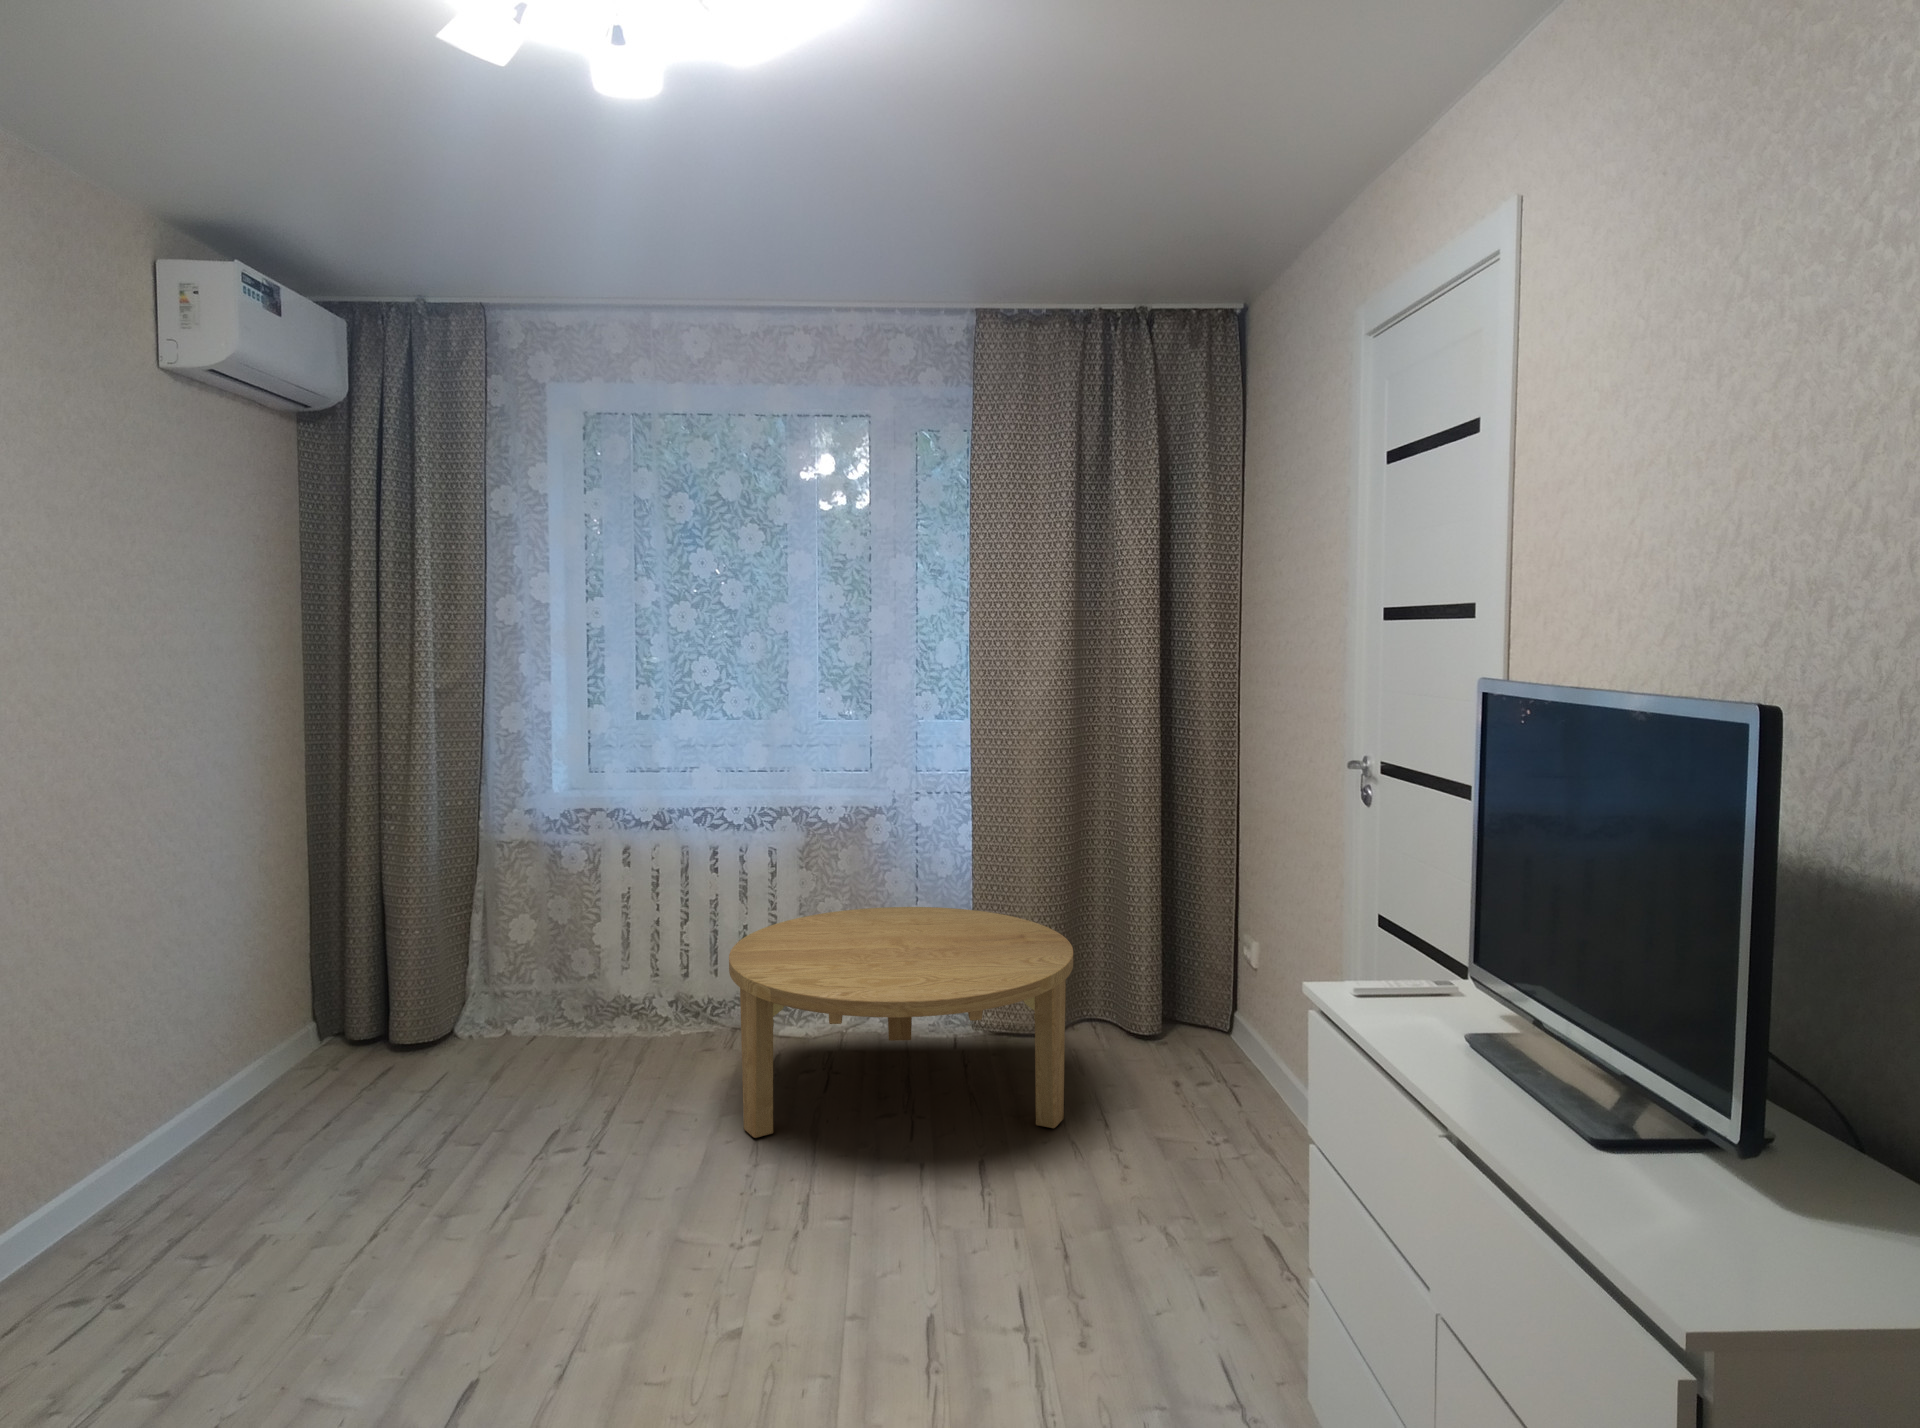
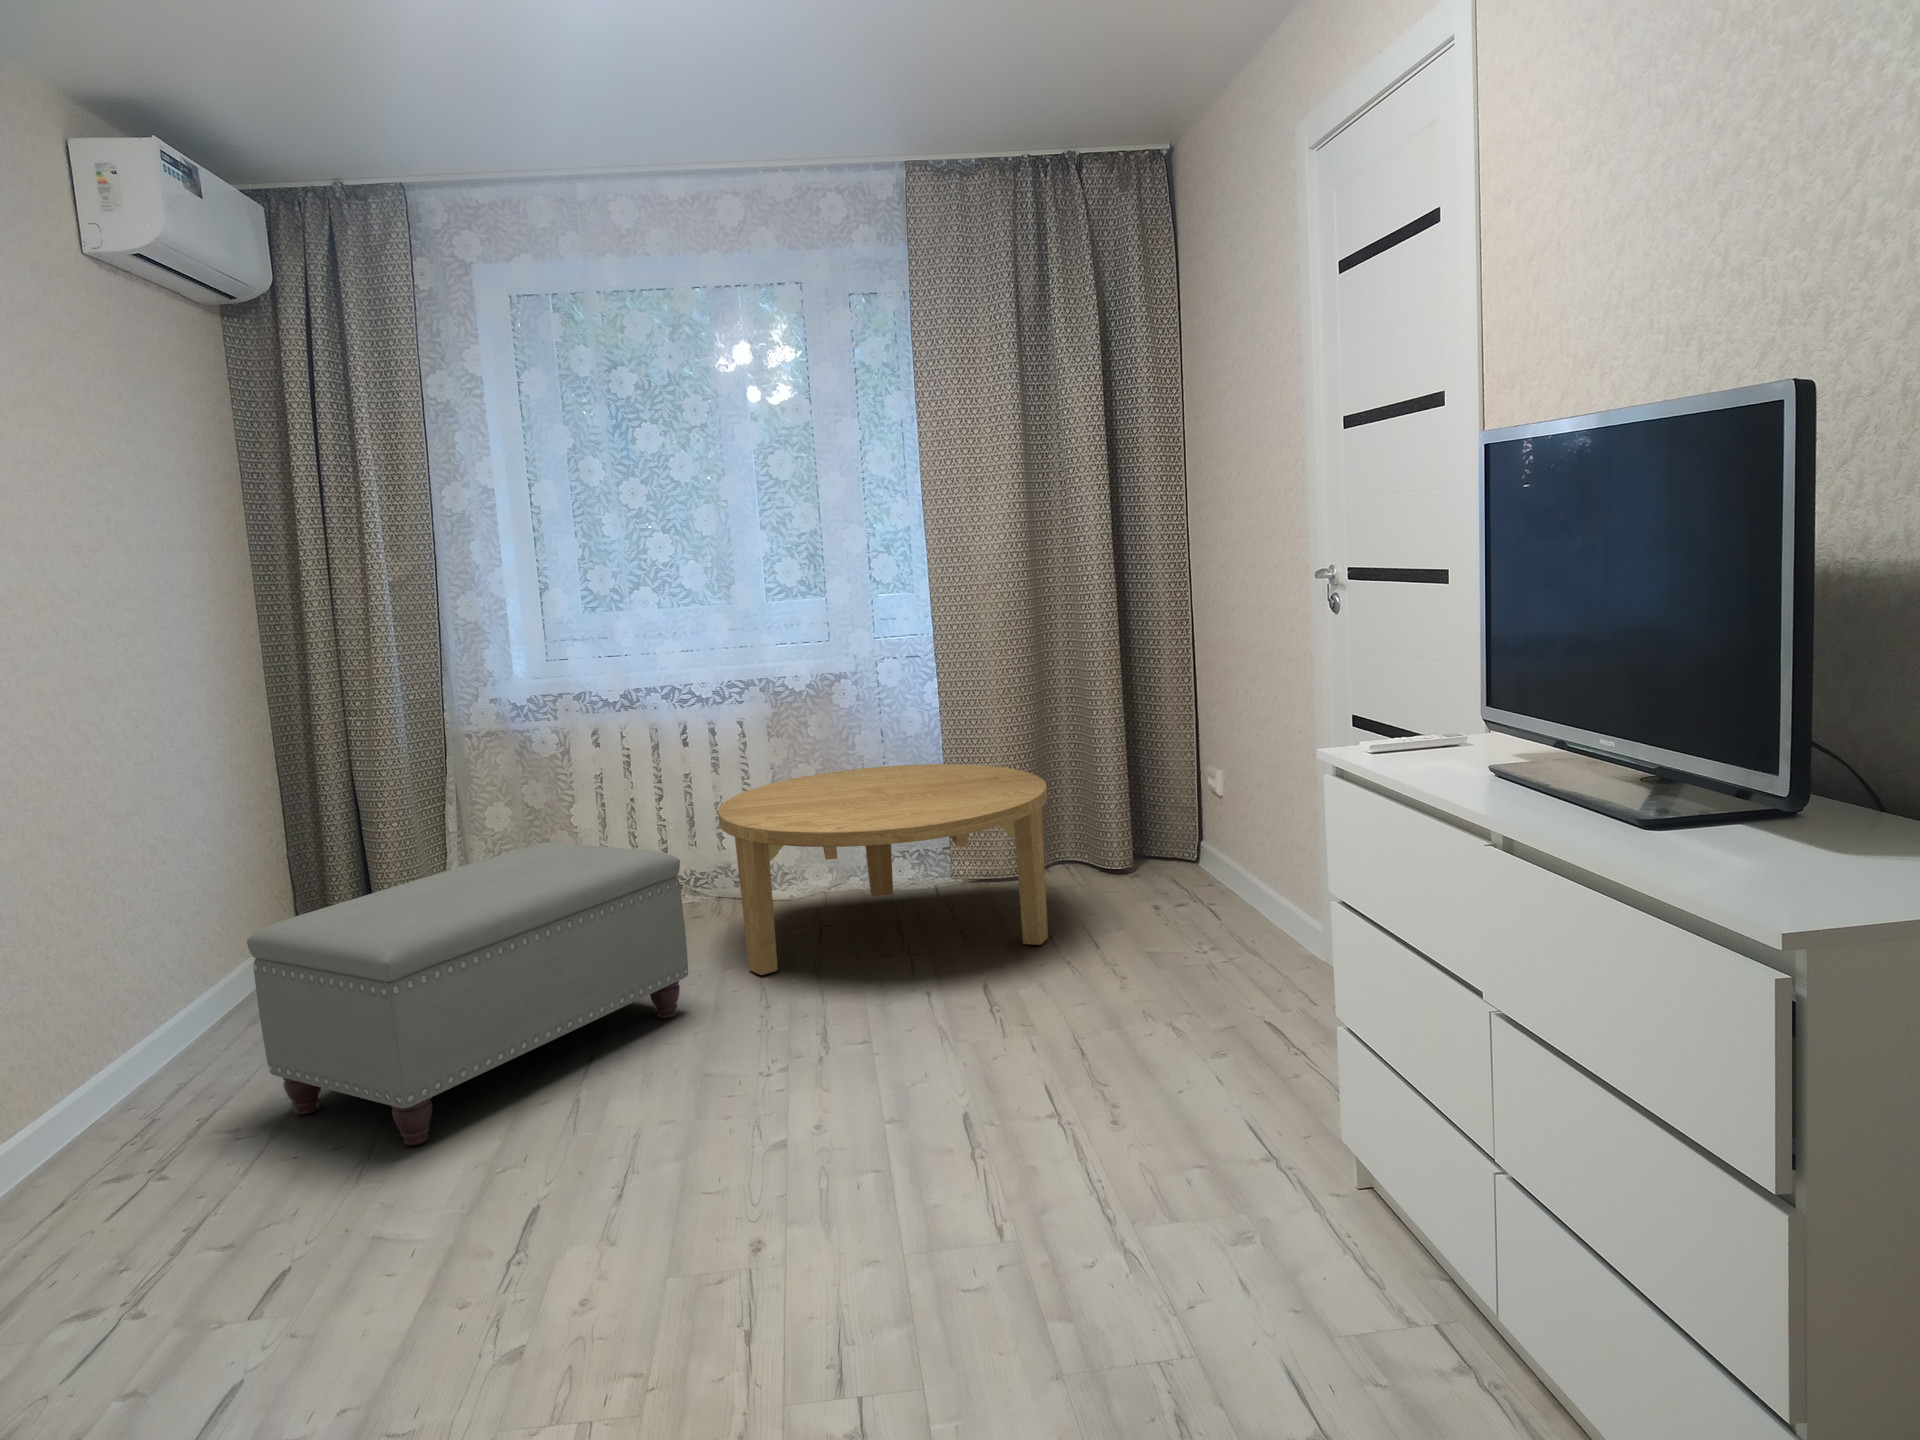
ottoman: none [184,979,672,1352] -> present [247,842,688,1146]

